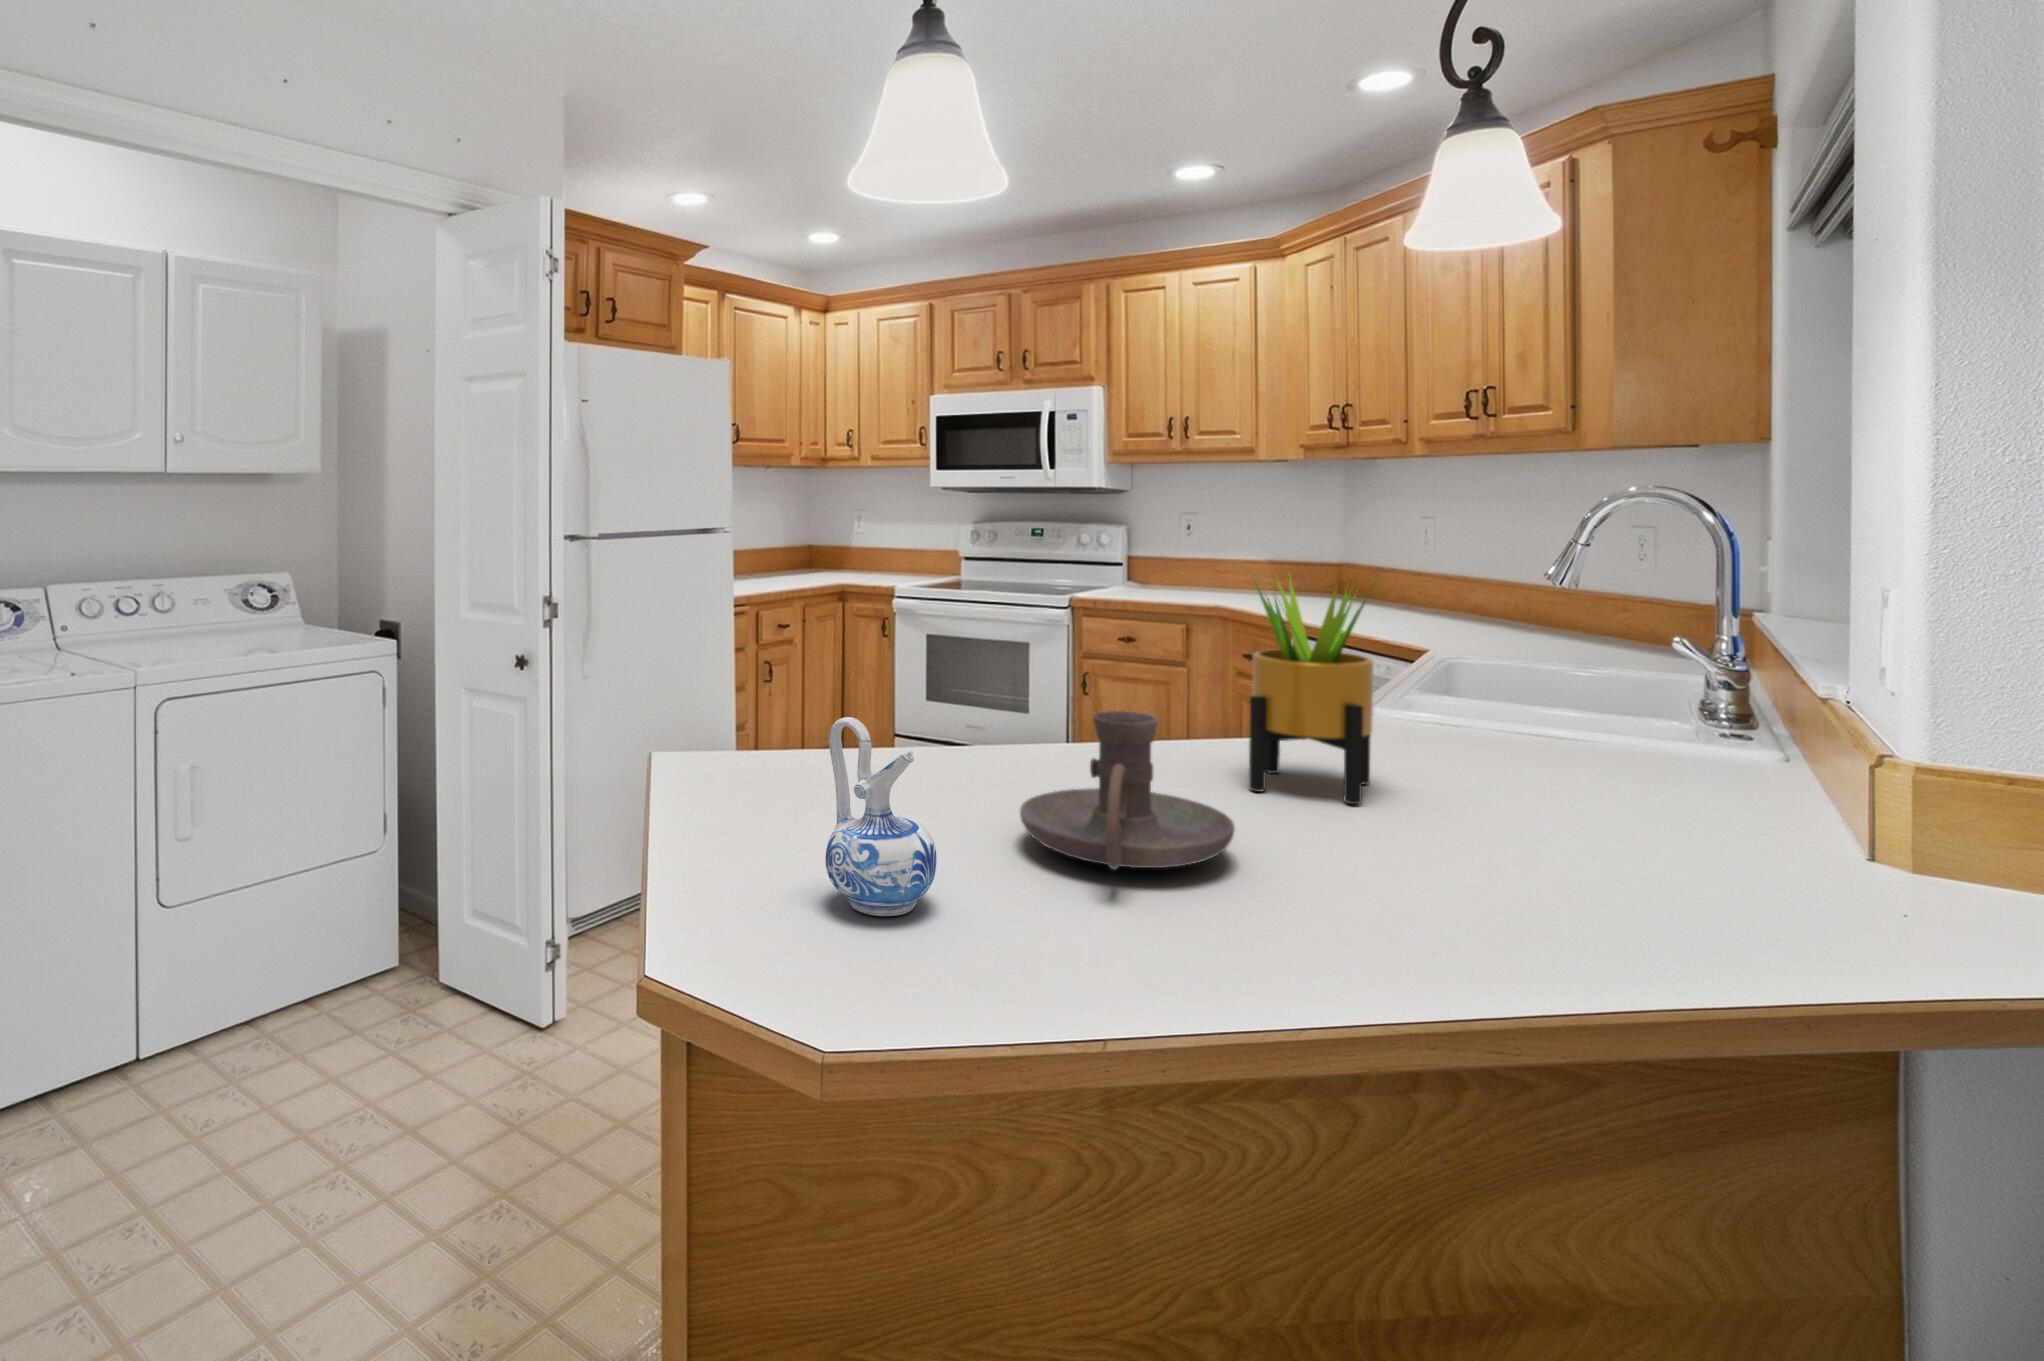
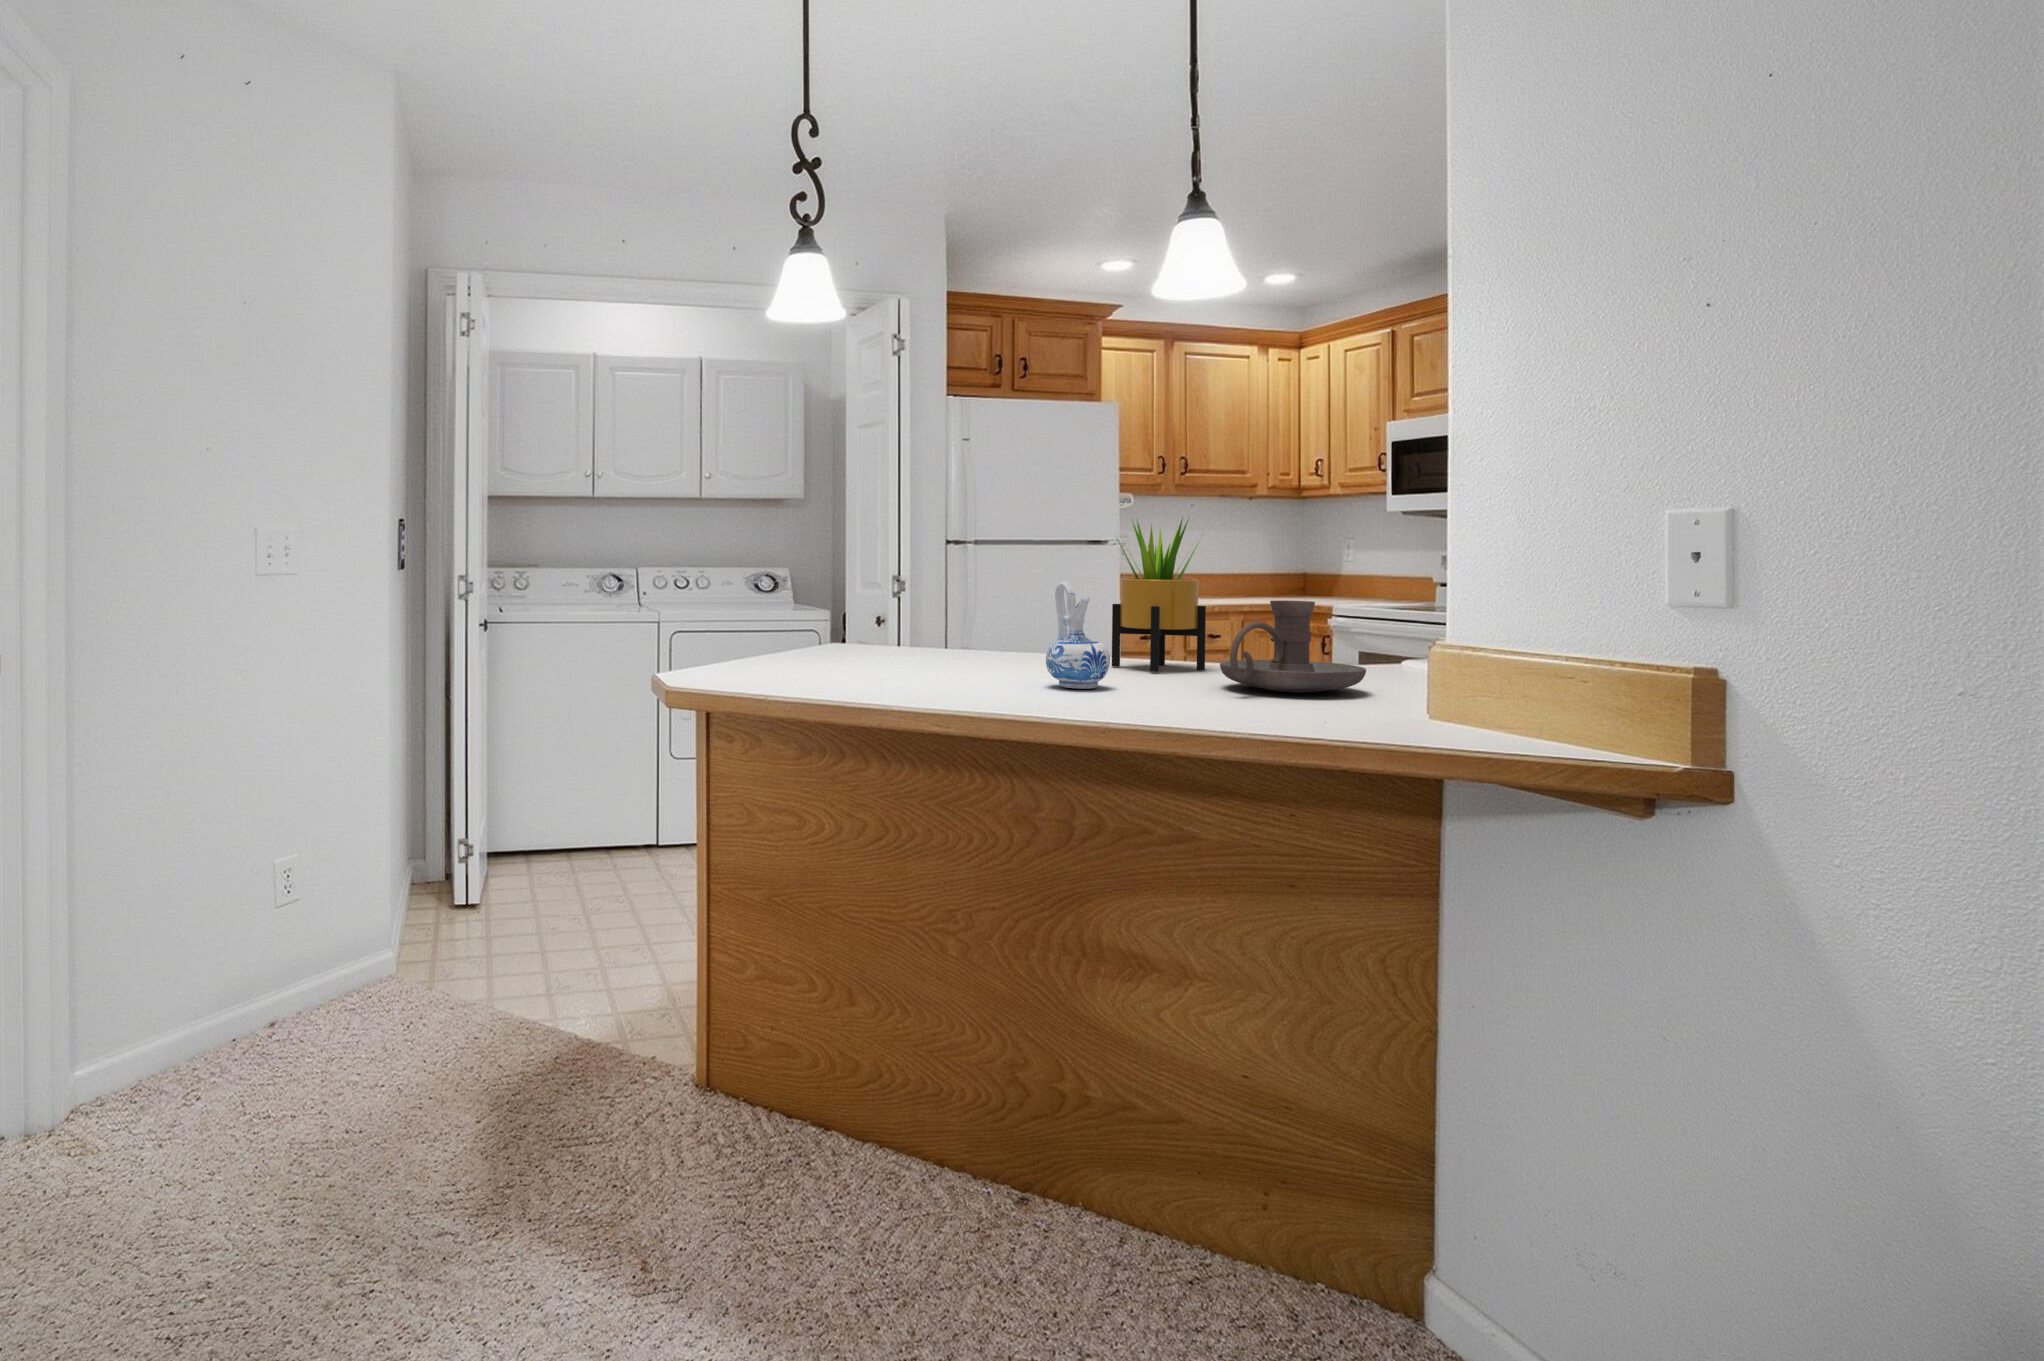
candle holder: present [1020,711,1235,869] -> present [1220,600,1366,692]
ceramic pitcher: present [825,717,937,916] -> present [1046,582,1110,689]

